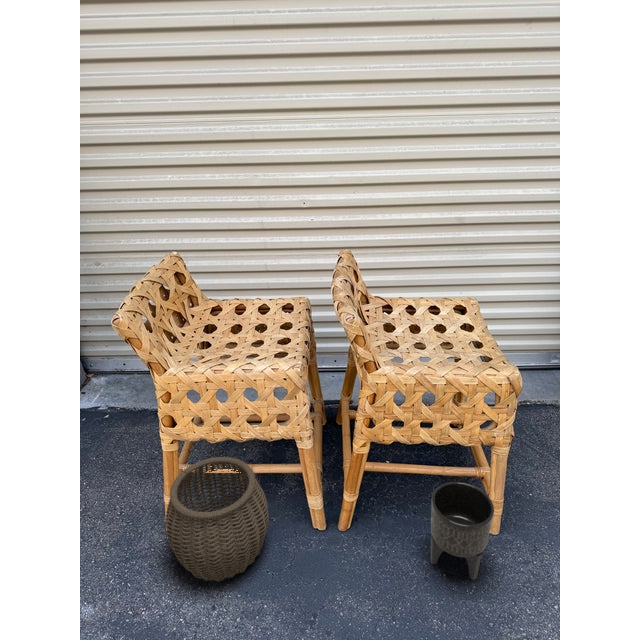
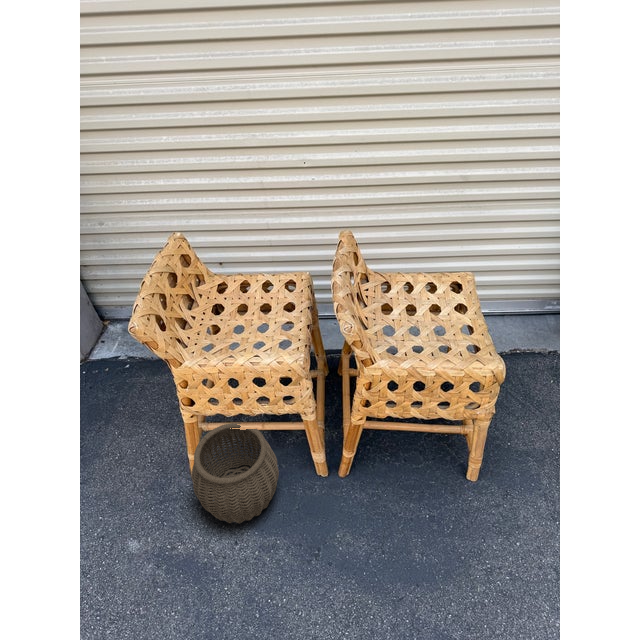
planter: present [430,482,494,580] -> none [414,446,470,522]

